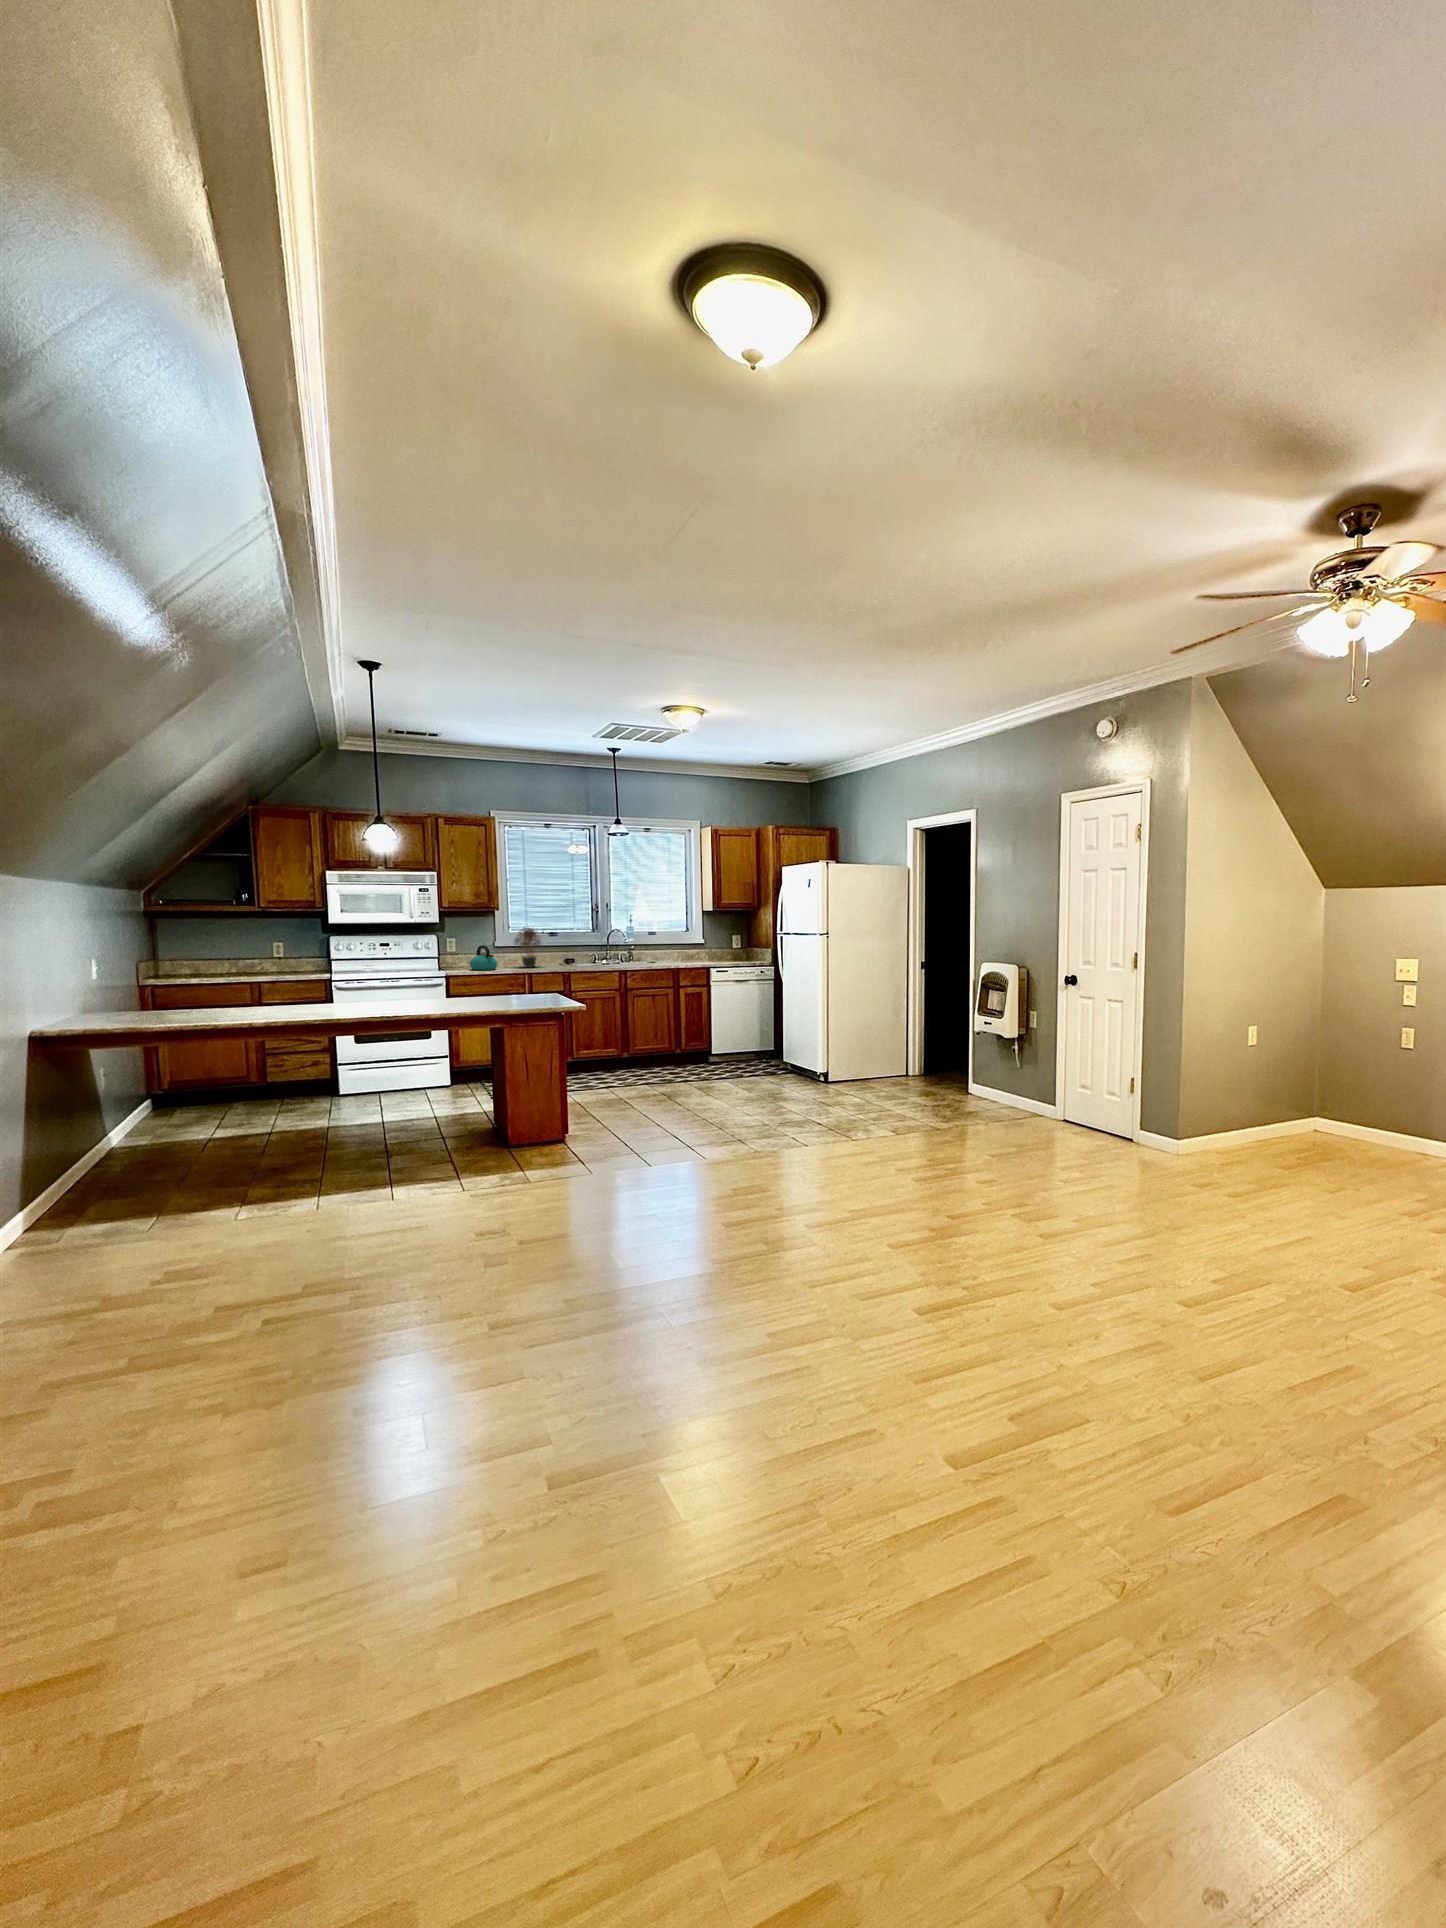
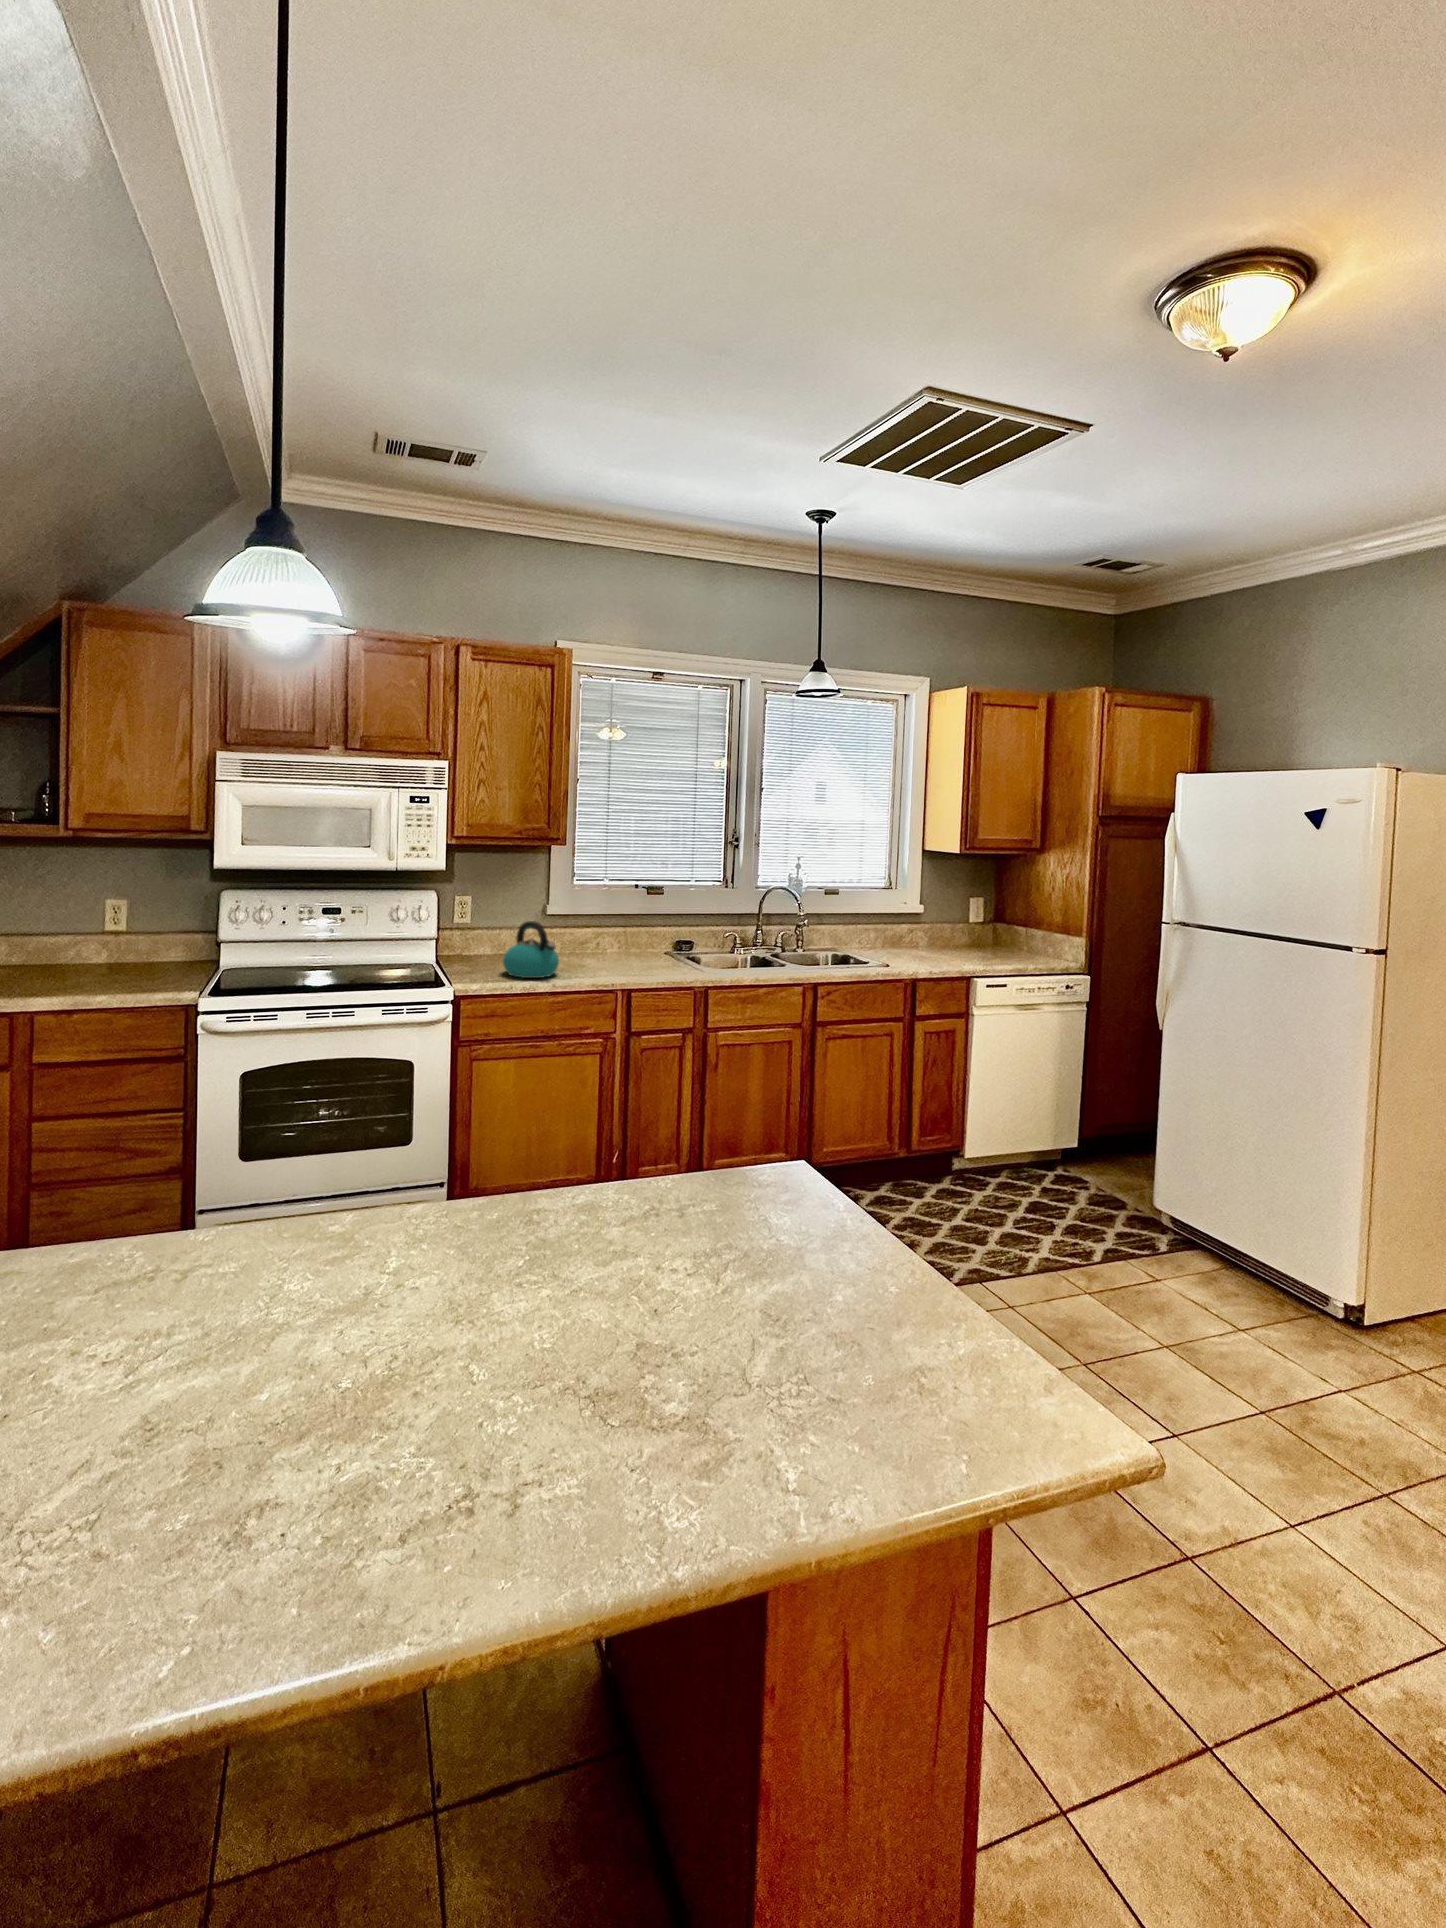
potted plant: present [515,927,541,967] -> none [587,879,651,967]

